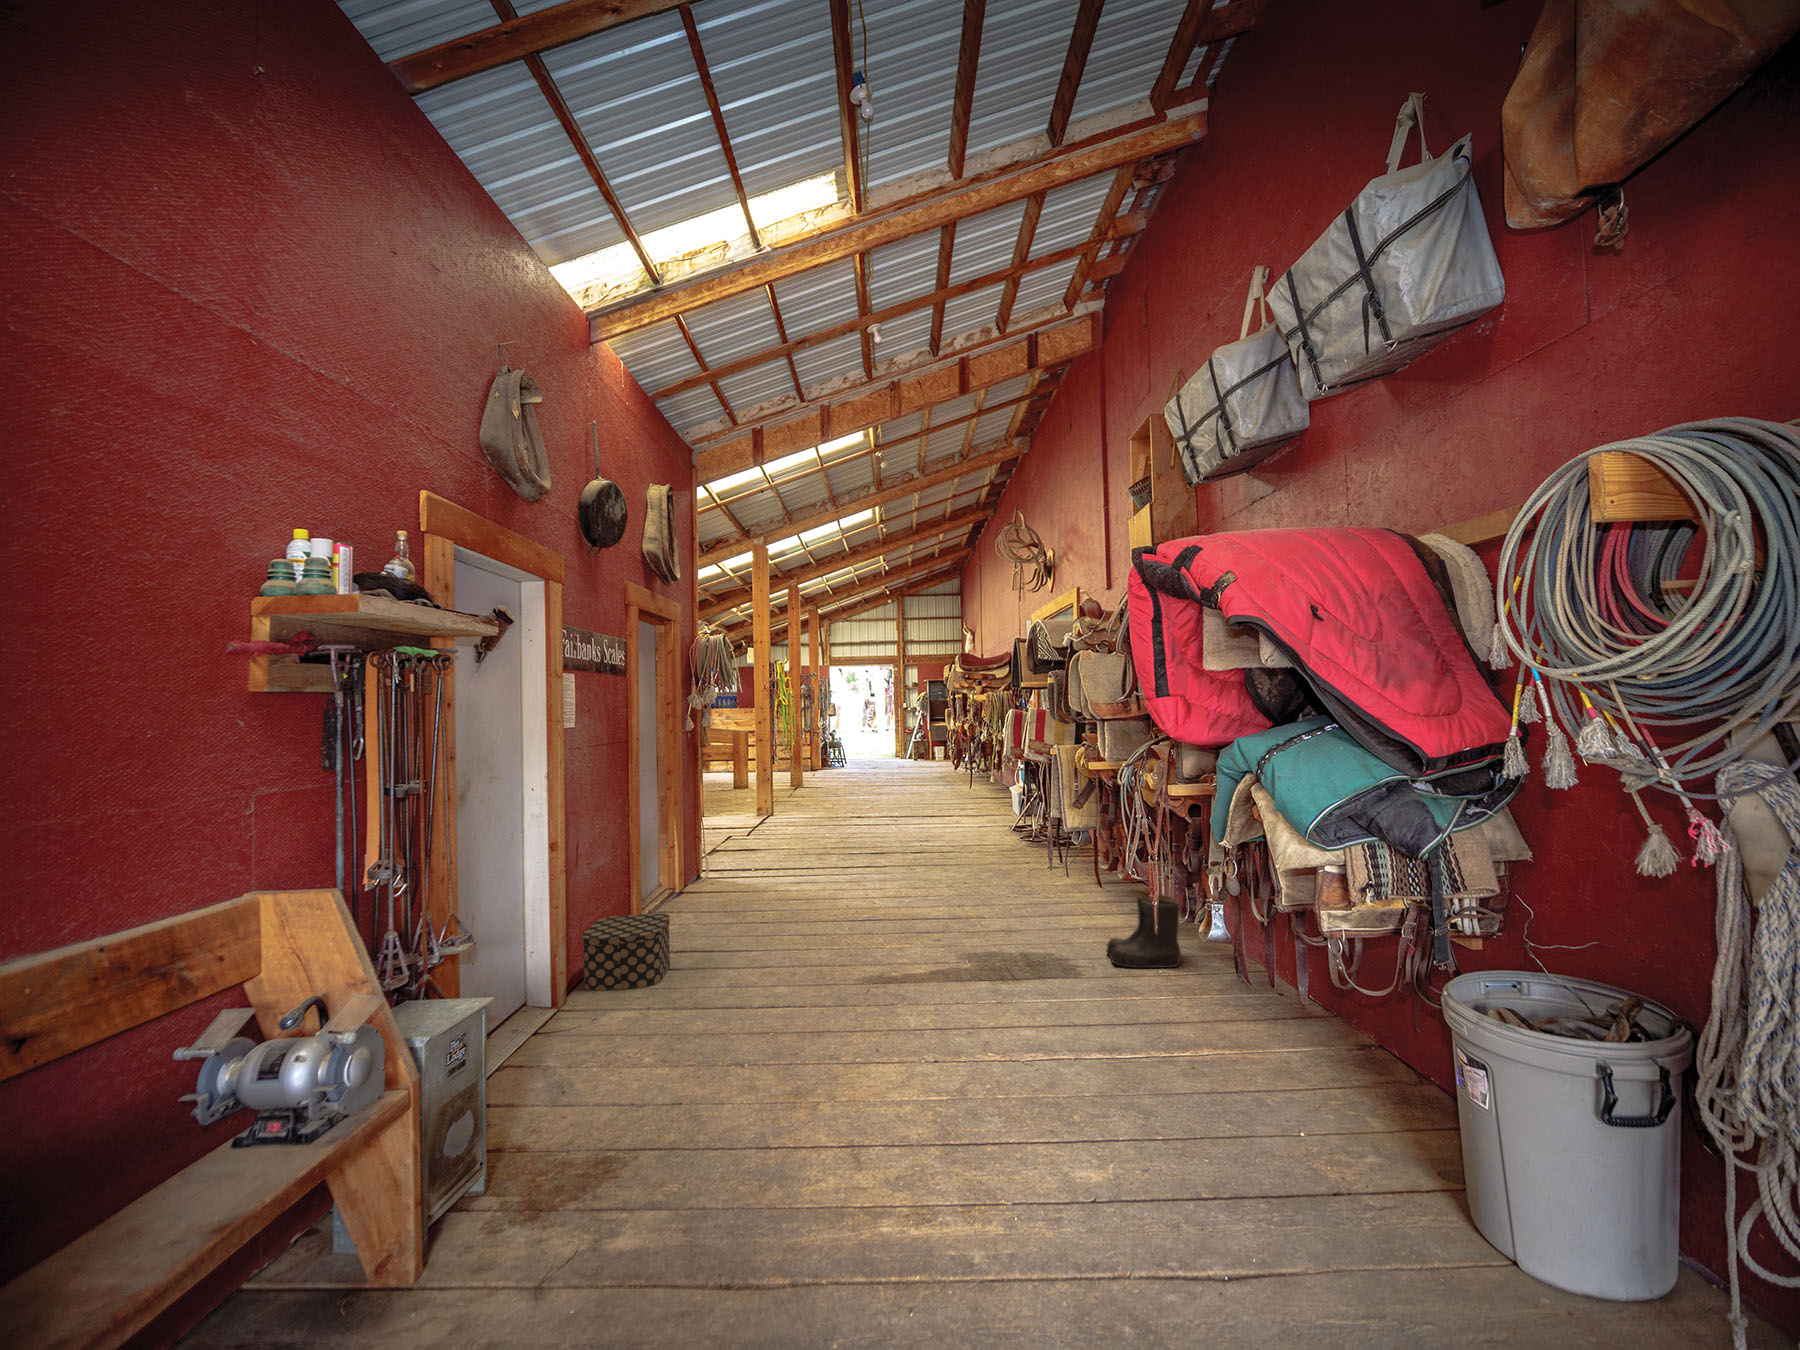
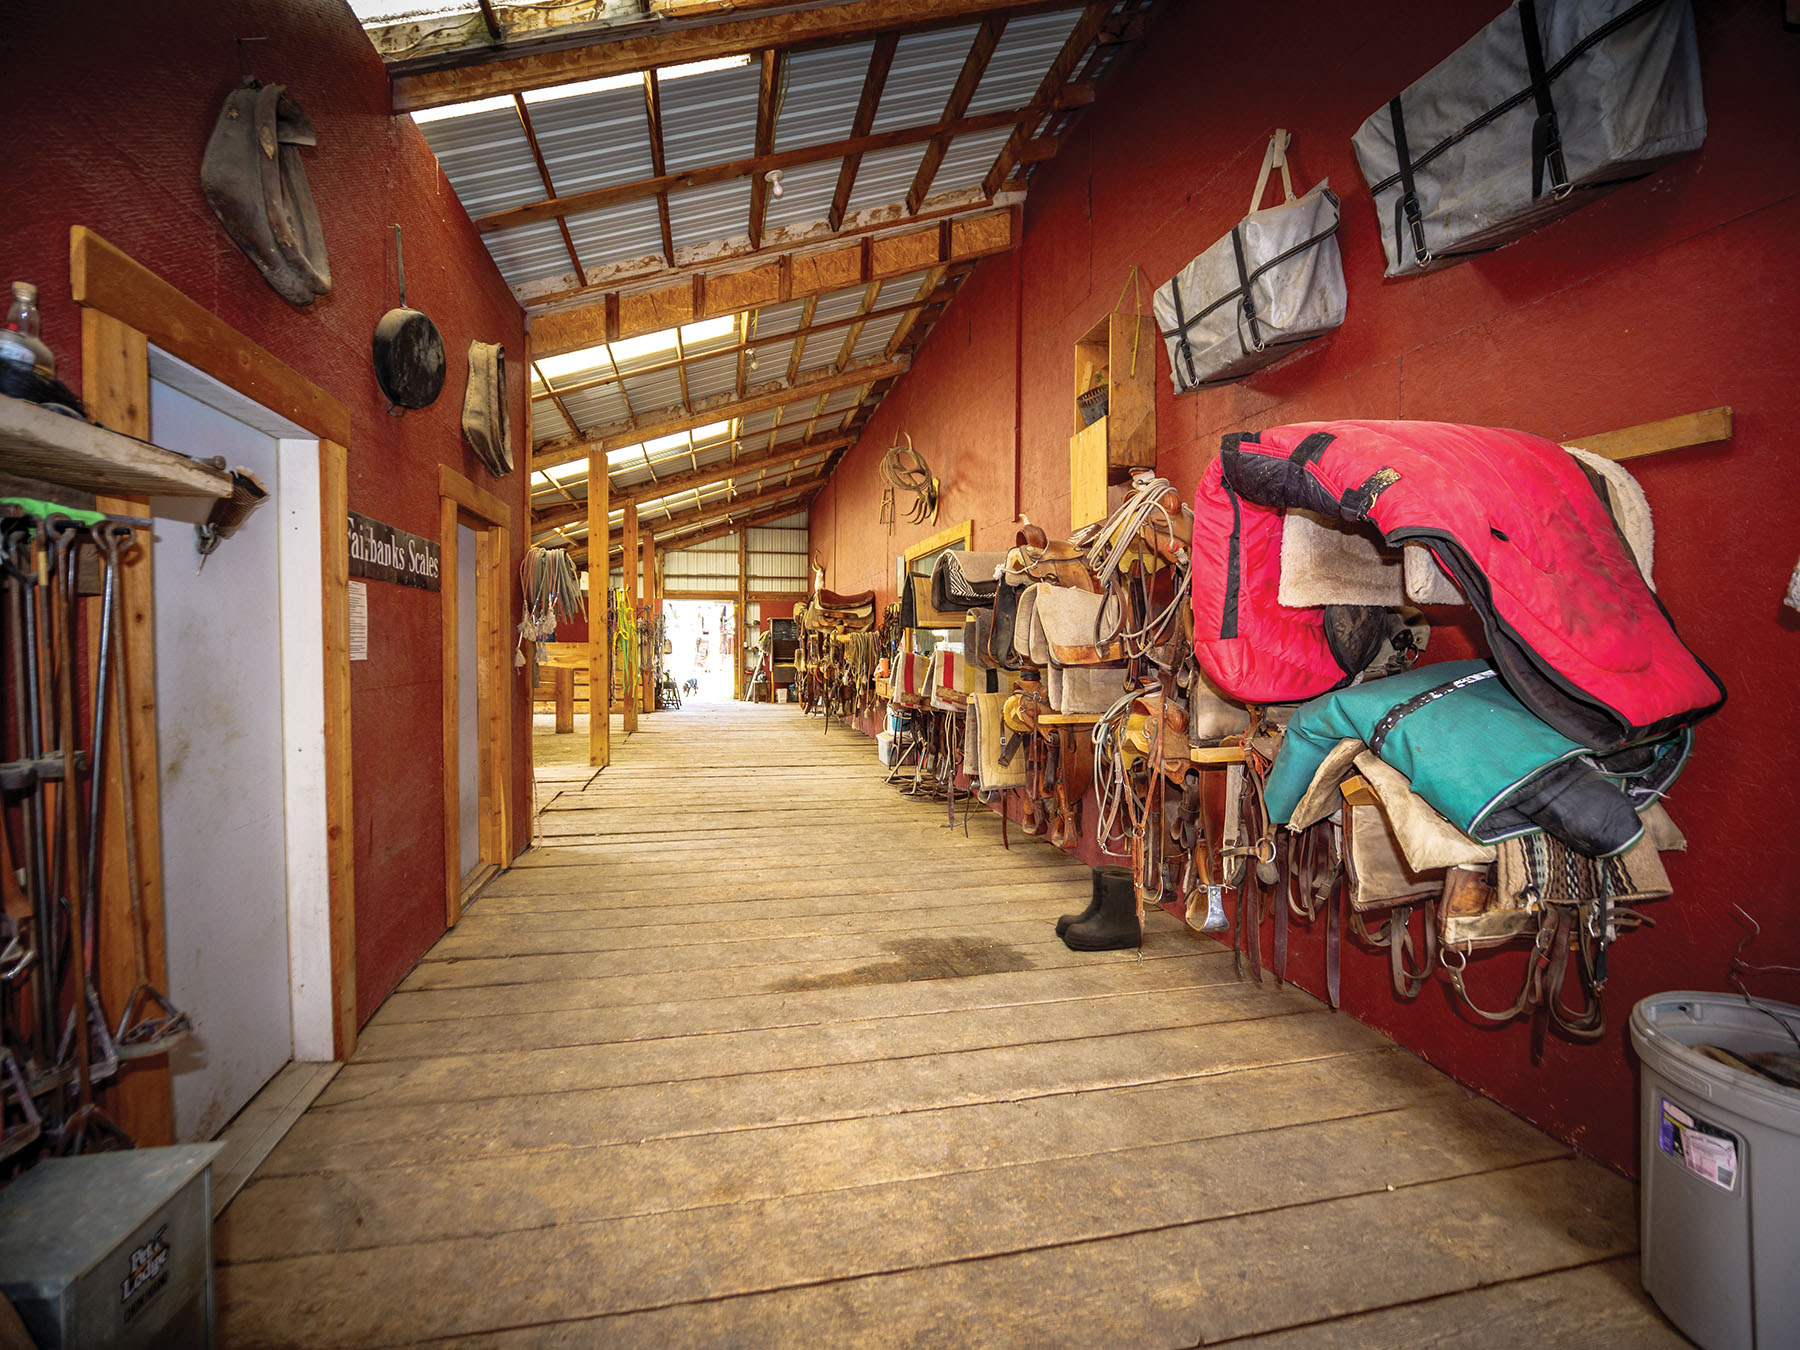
storage box: present [582,914,670,991] -> none [379,916,513,1036]

